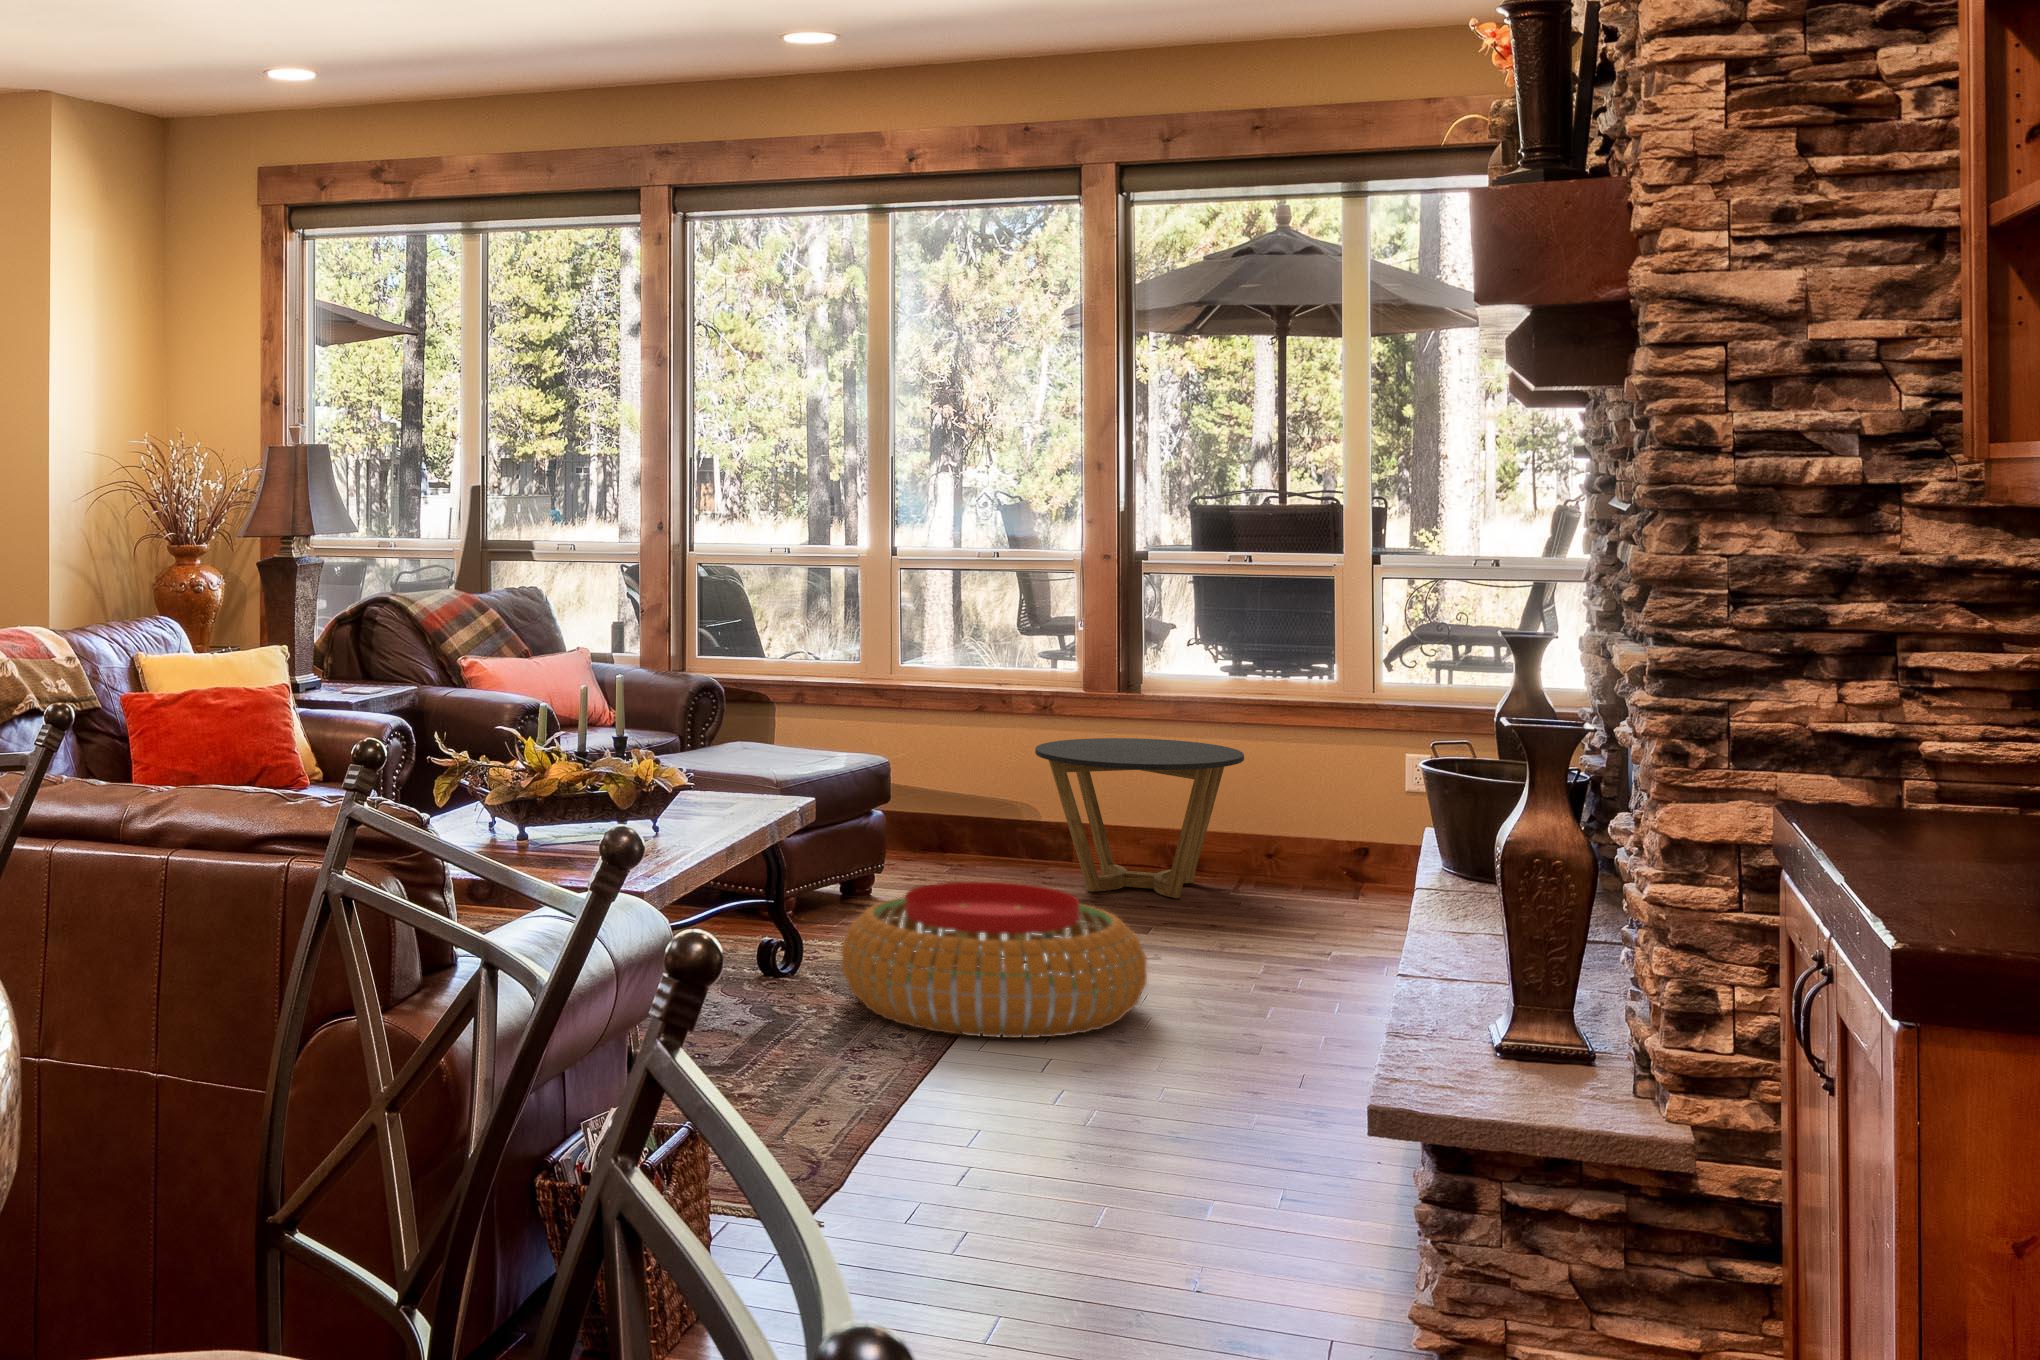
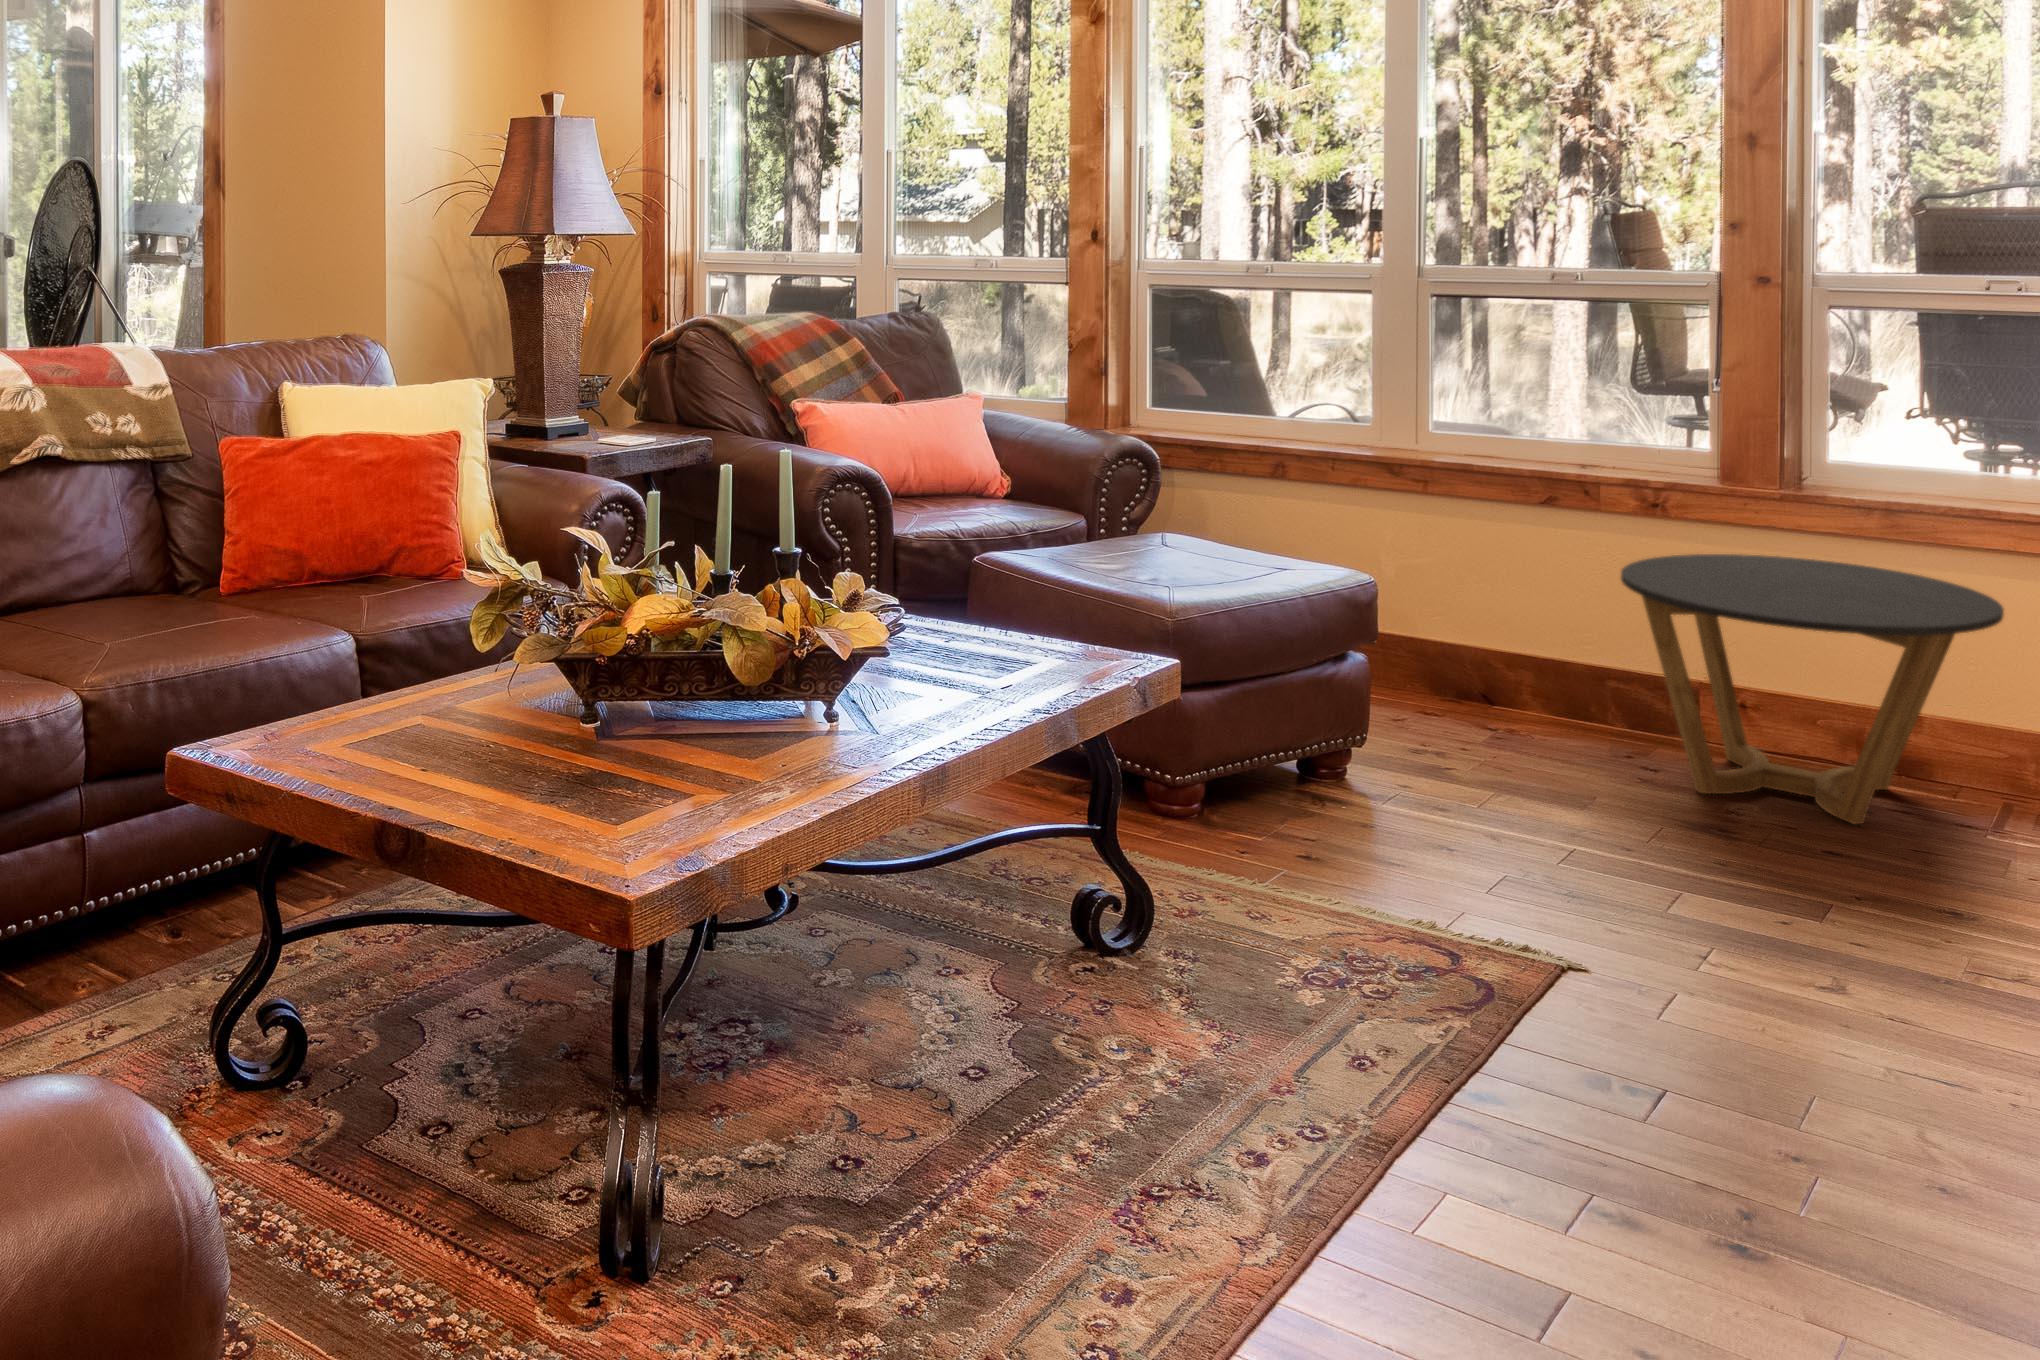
pouf: present [842,881,1147,1038] -> none [1193,848,1785,1204]

